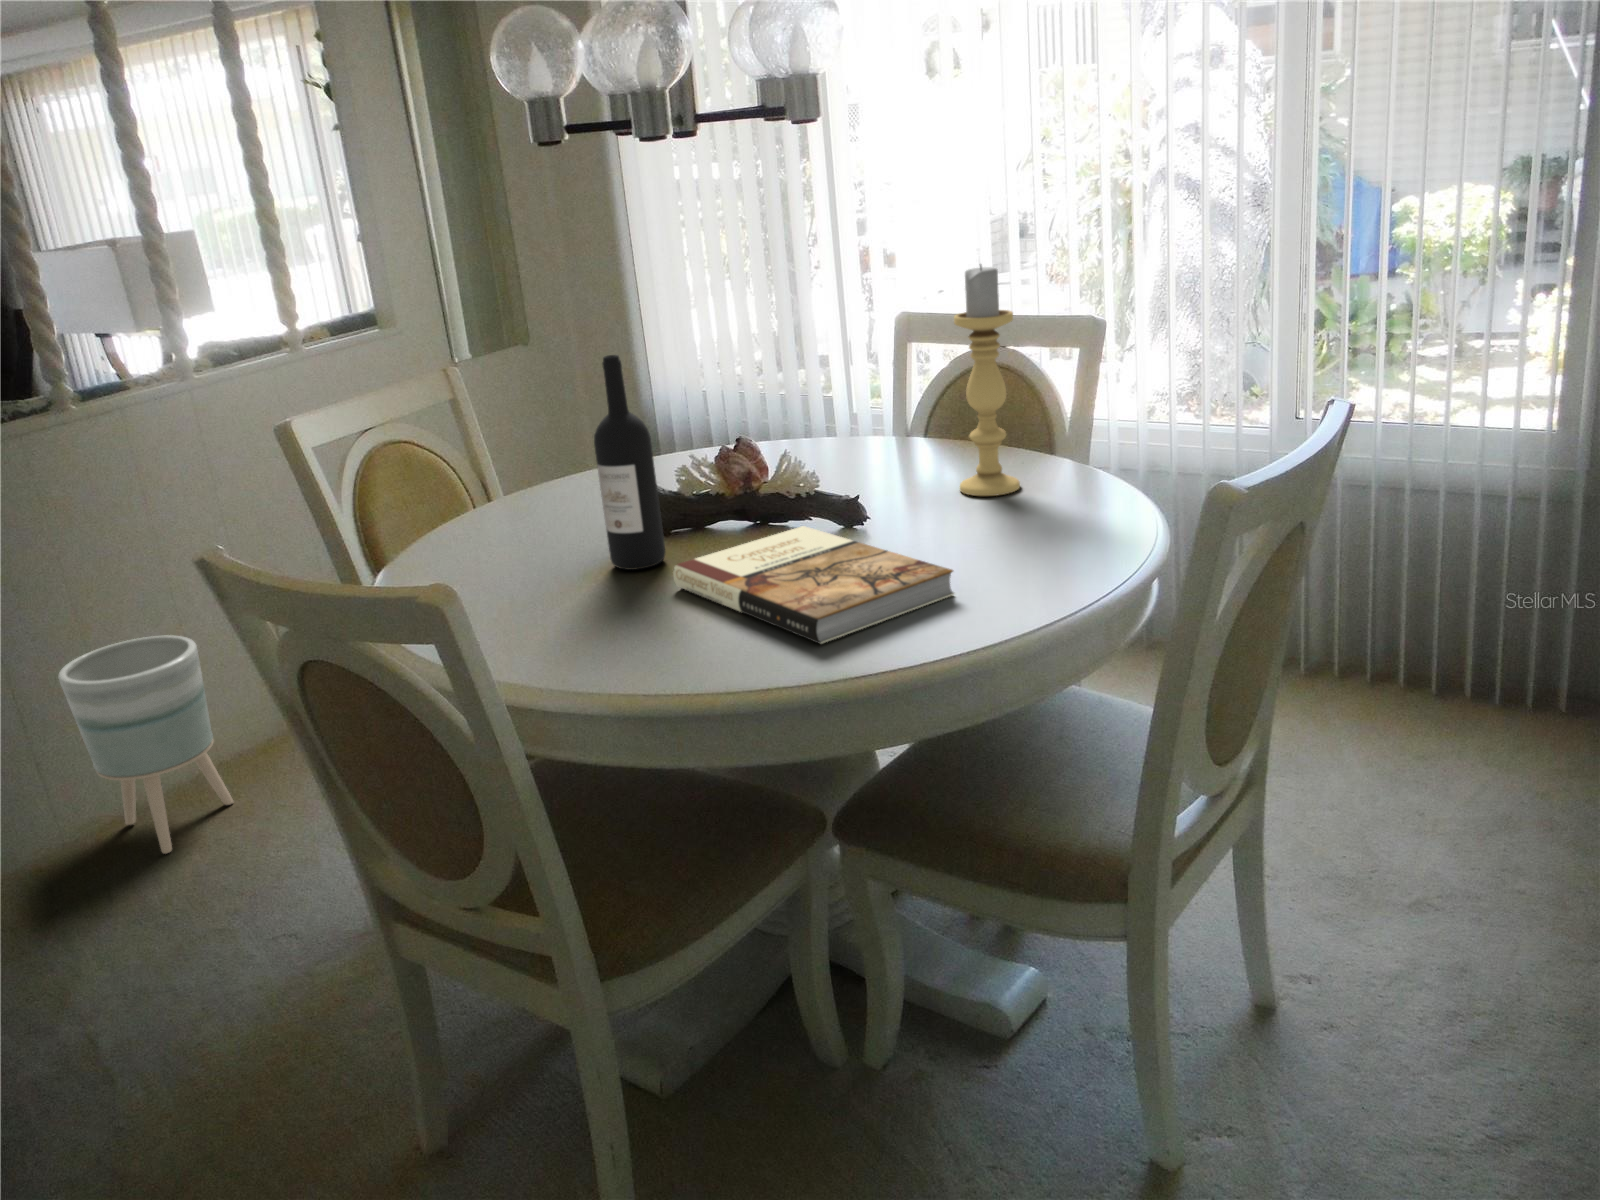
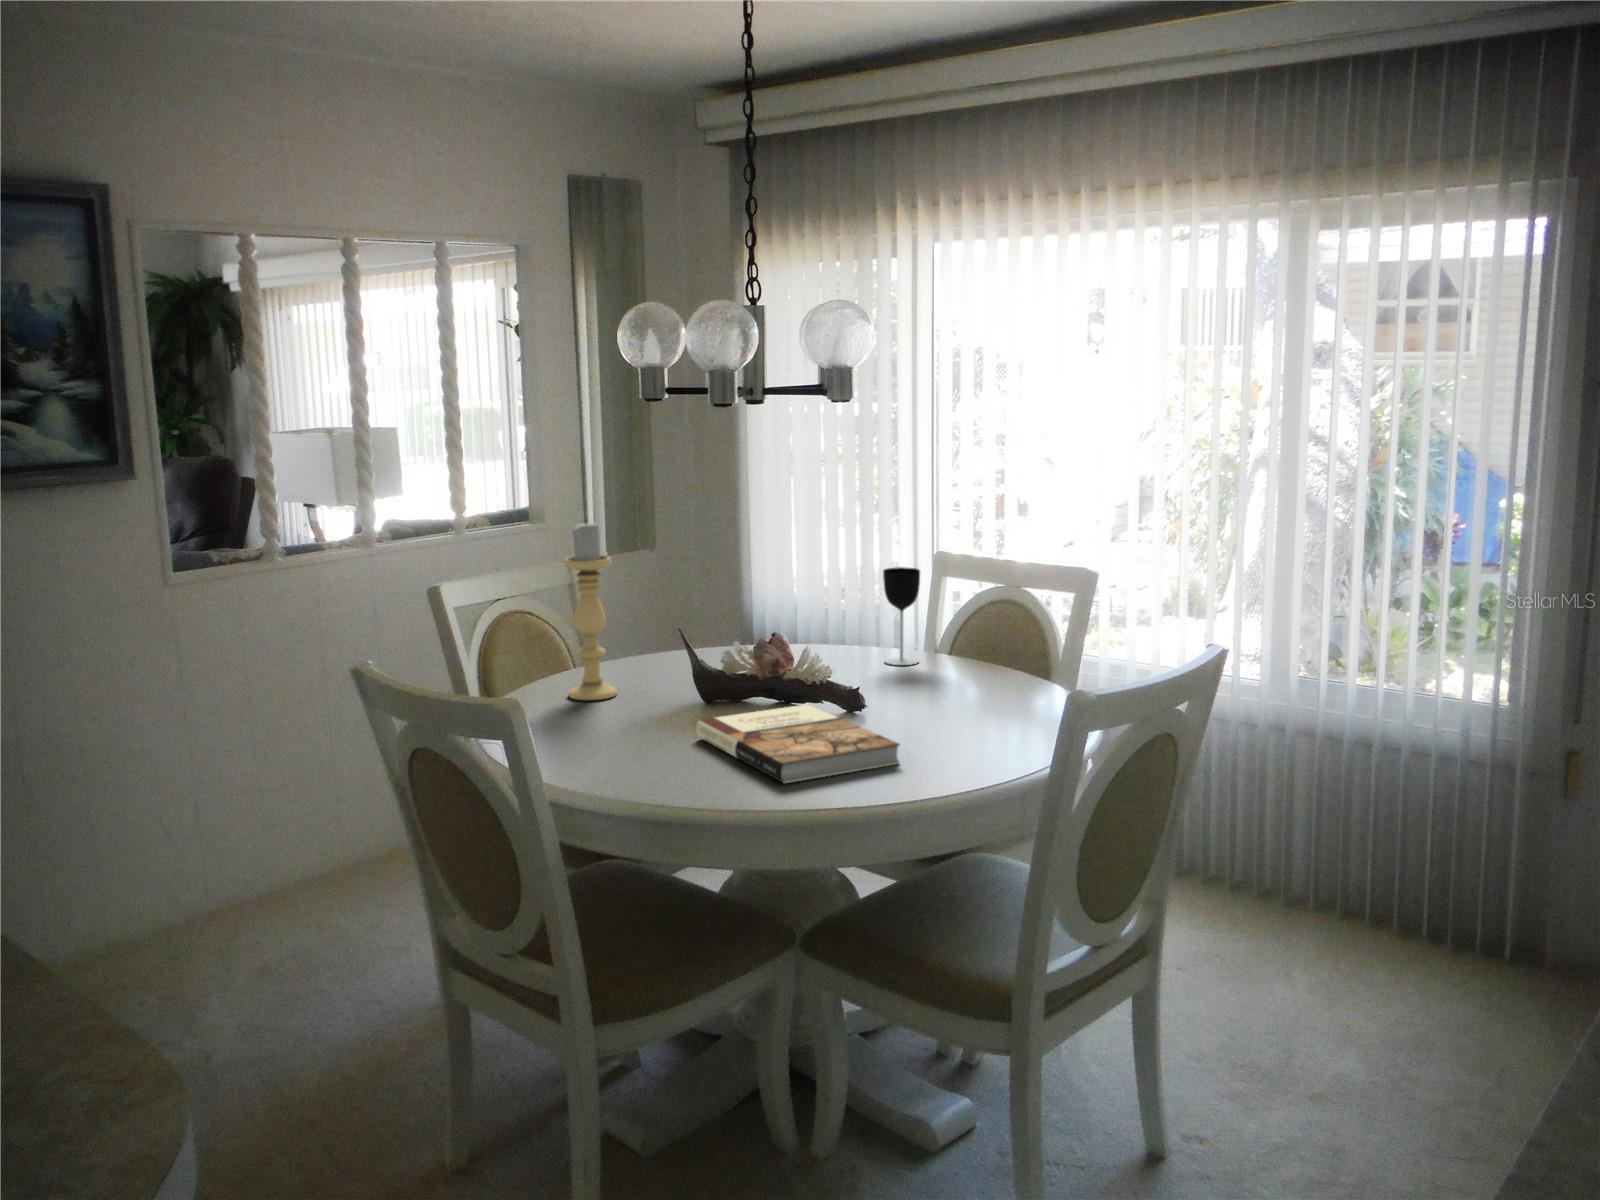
candle holder: present [954,265,1020,496] -> present [565,522,617,700]
wine glass: none [847,339,898,459] -> present [883,567,920,665]
wine bottle: present [594,355,665,570] -> none [654,558,699,723]
planter: present [58,635,233,853] -> none [226,753,343,936]

